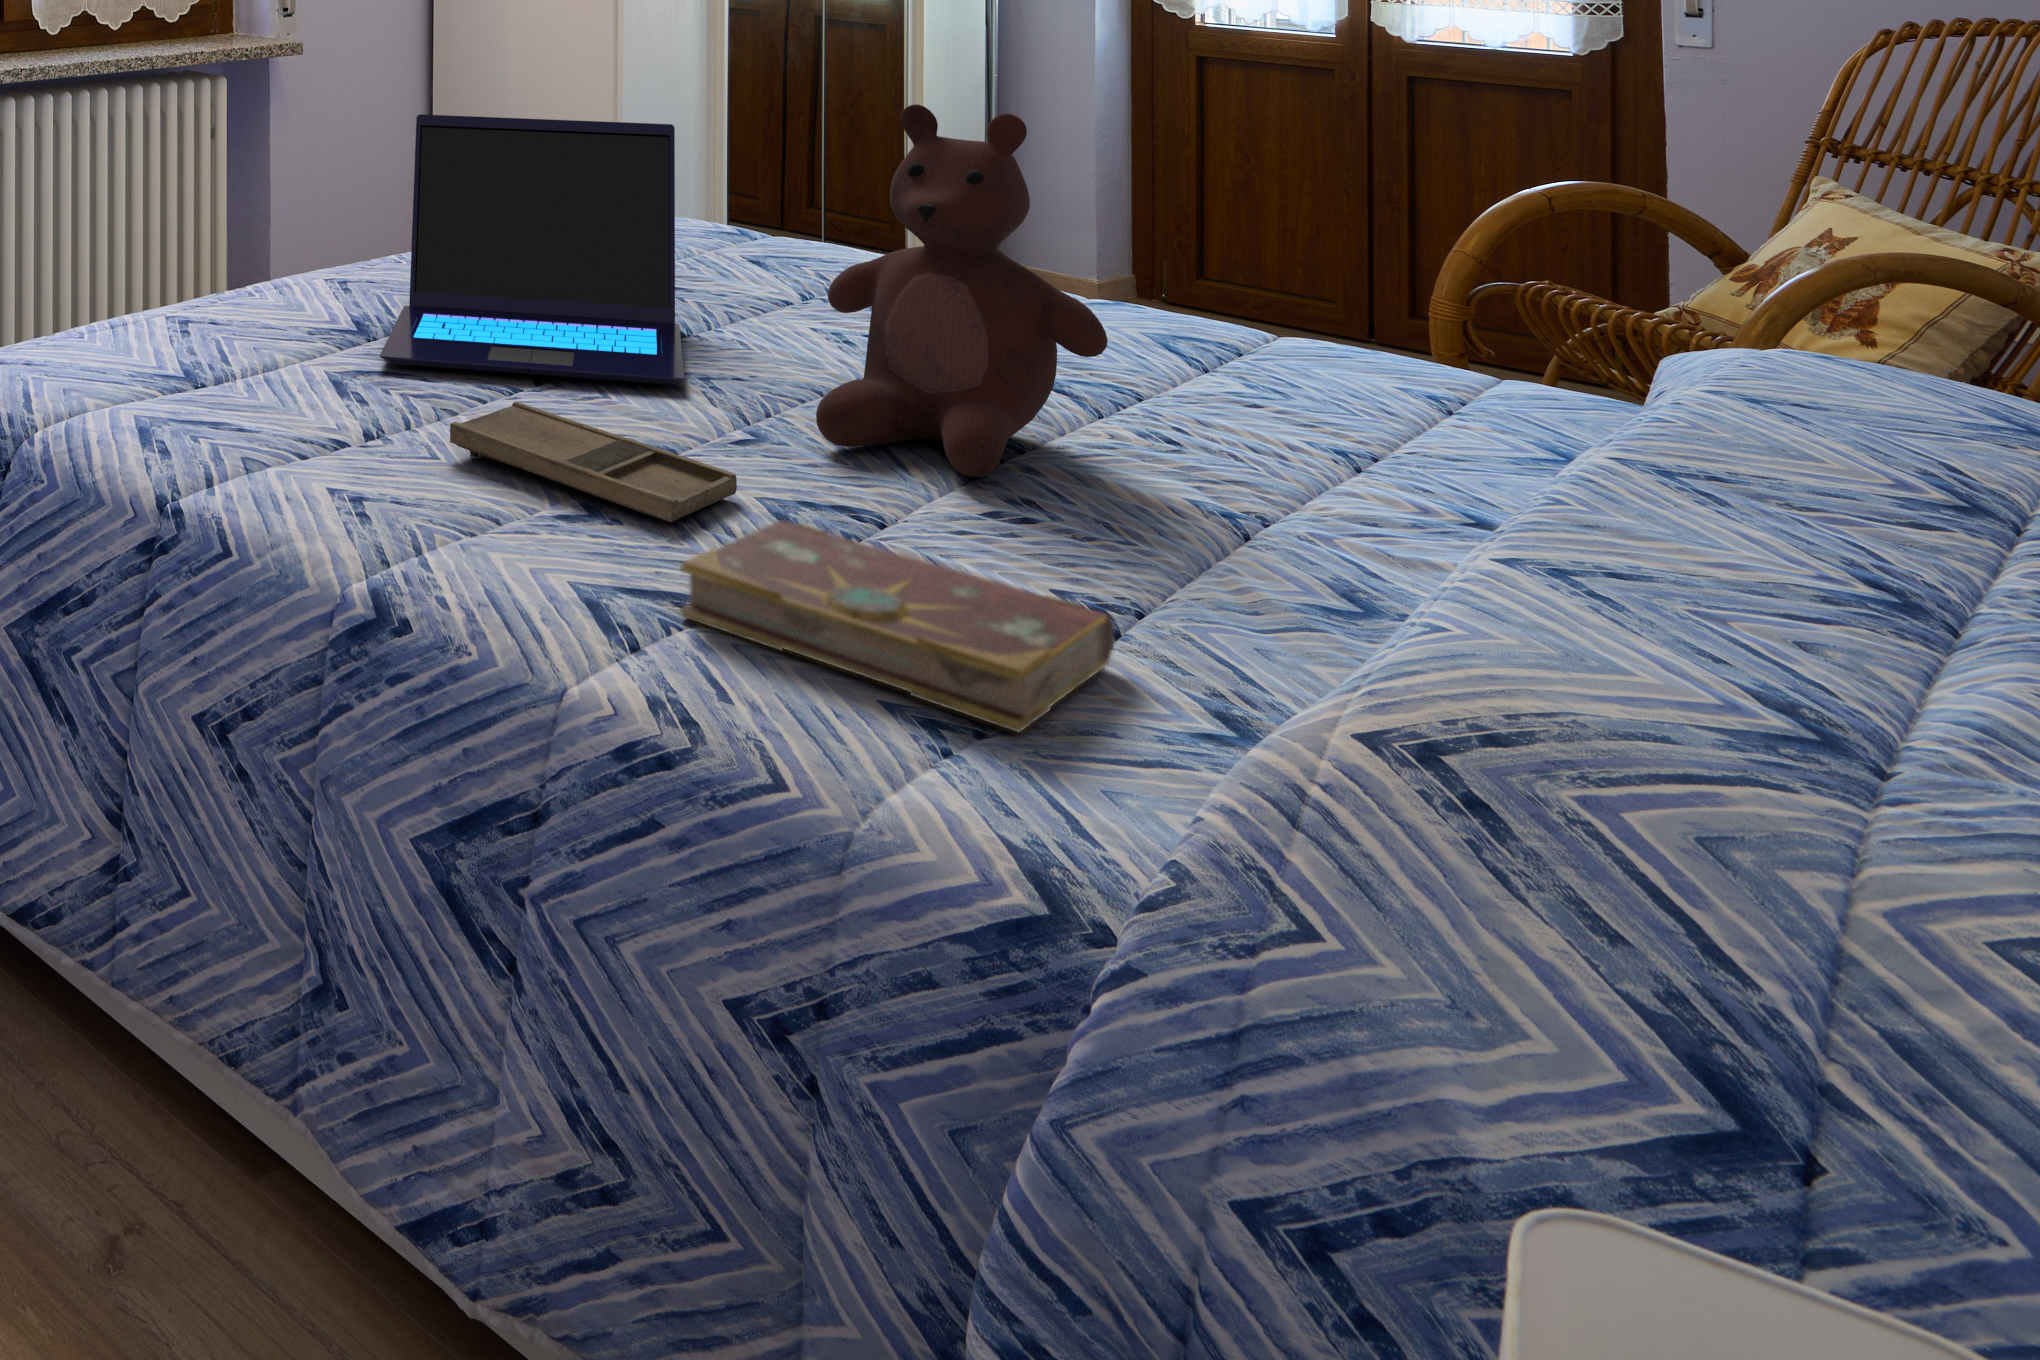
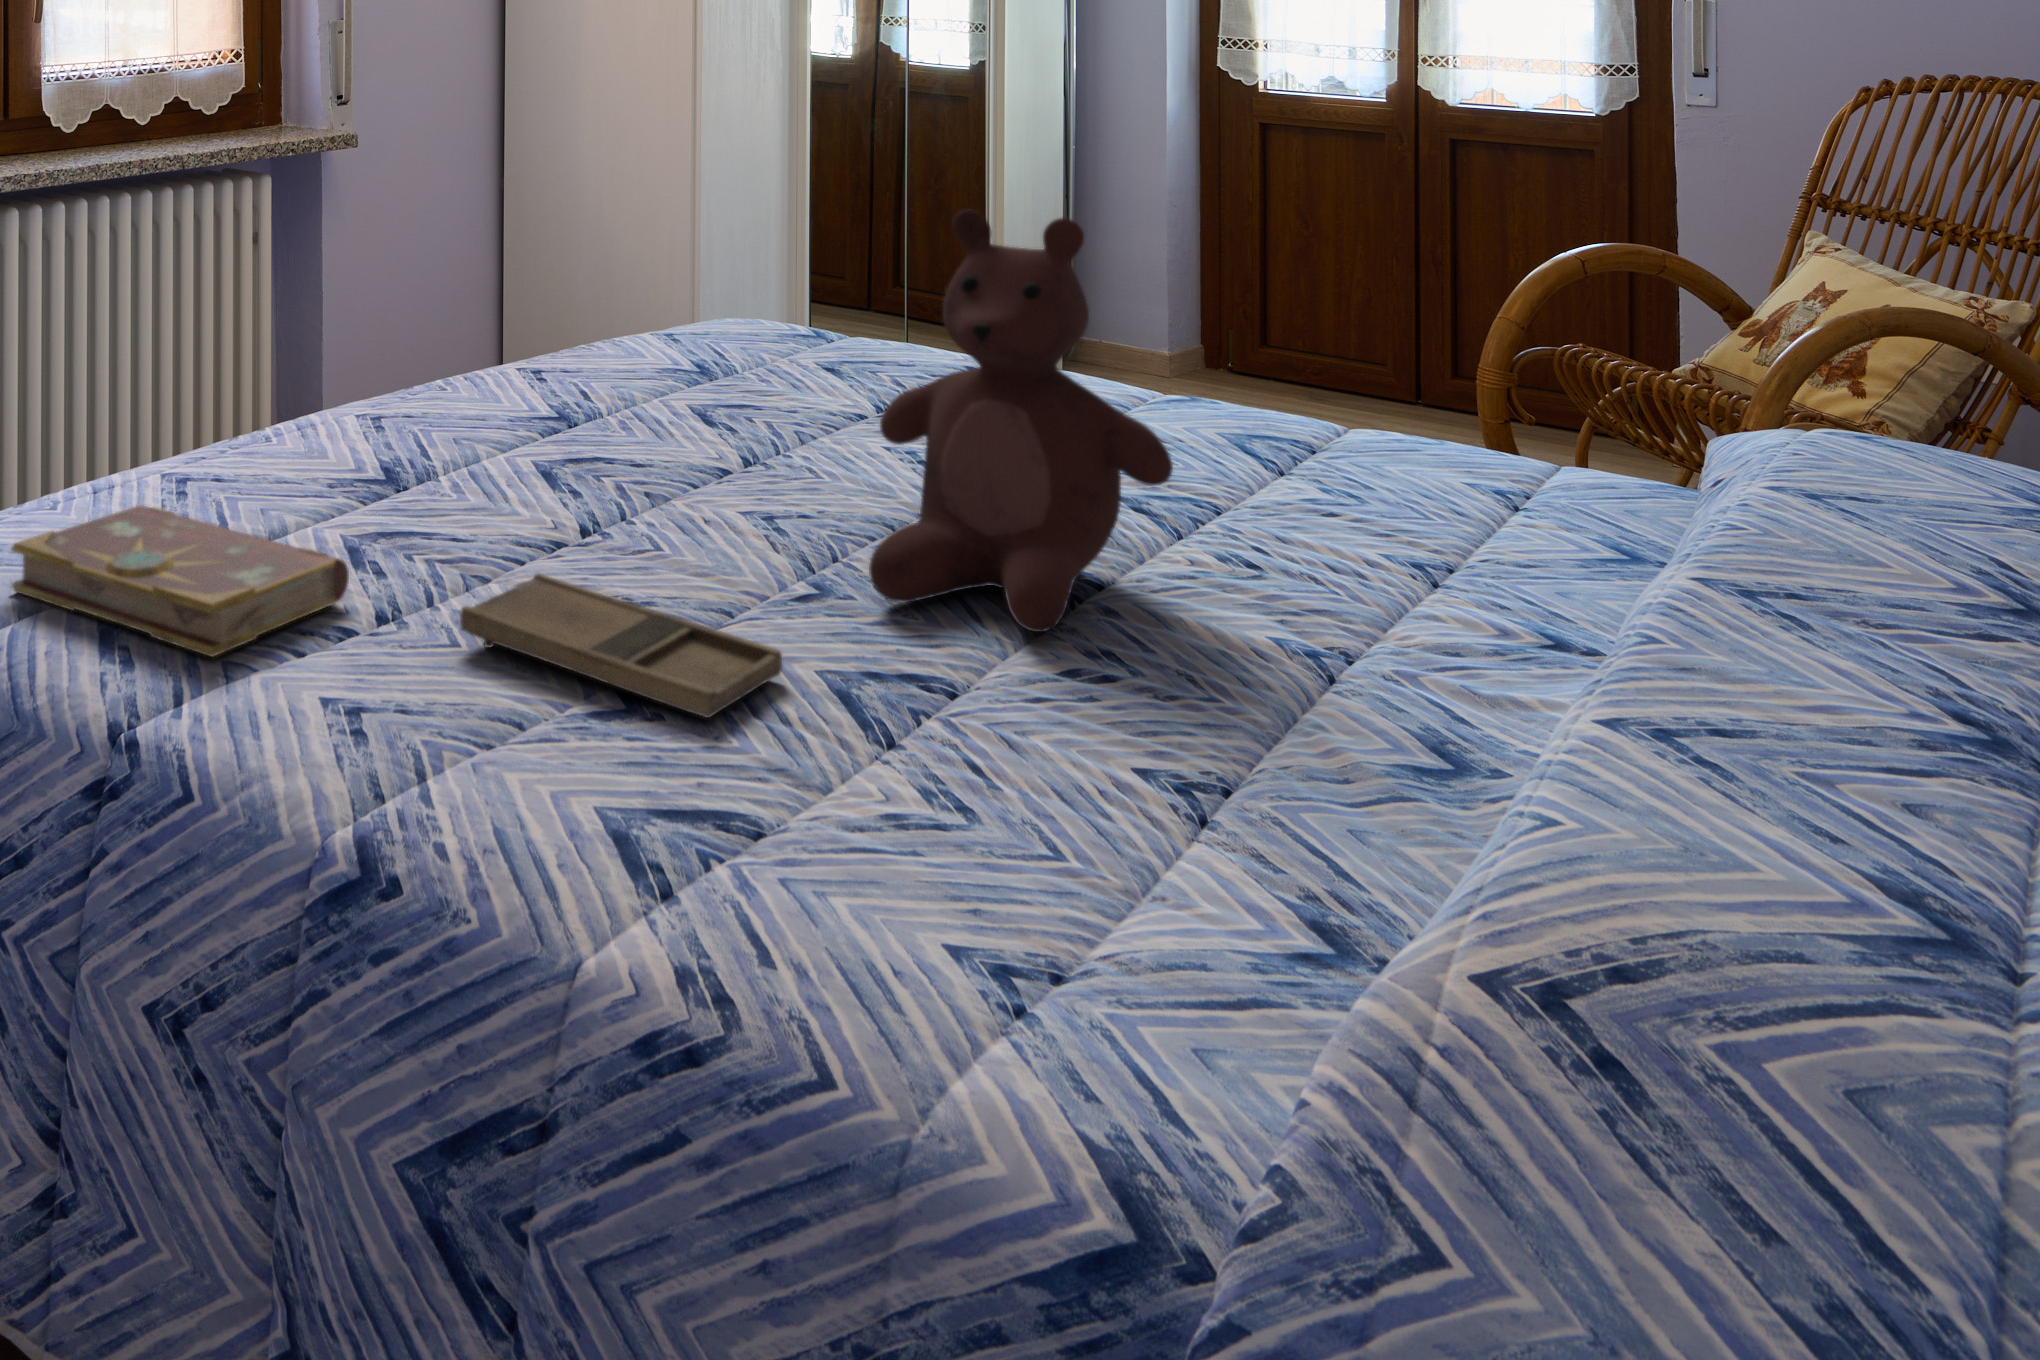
laptop: present [380,114,685,384] -> none [387,230,728,535]
book: present [680,520,1115,732] -> present [11,505,349,657]

